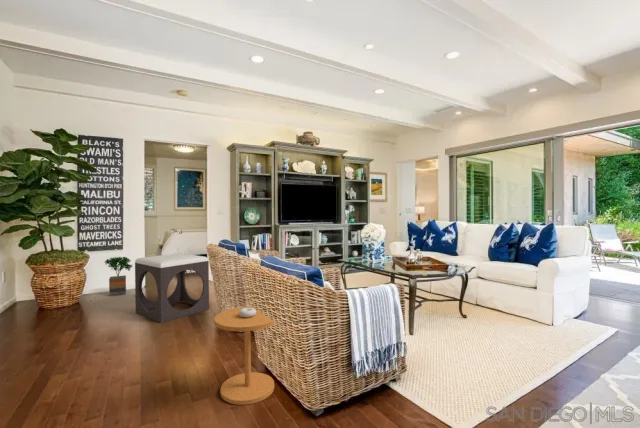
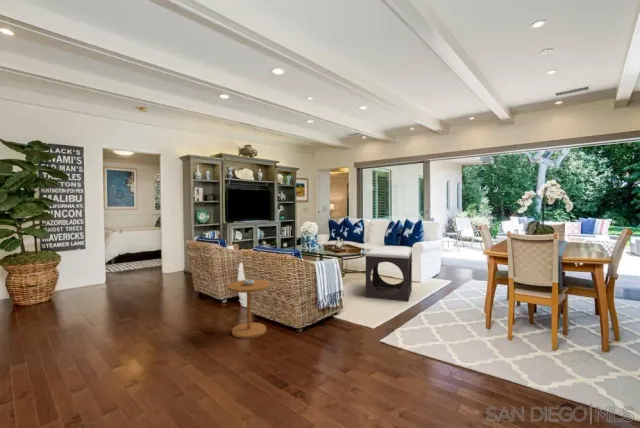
footstool: present [135,253,209,323] -> present [366,247,412,301]
potted tree: present [105,257,132,296] -> none [69,255,99,290]

